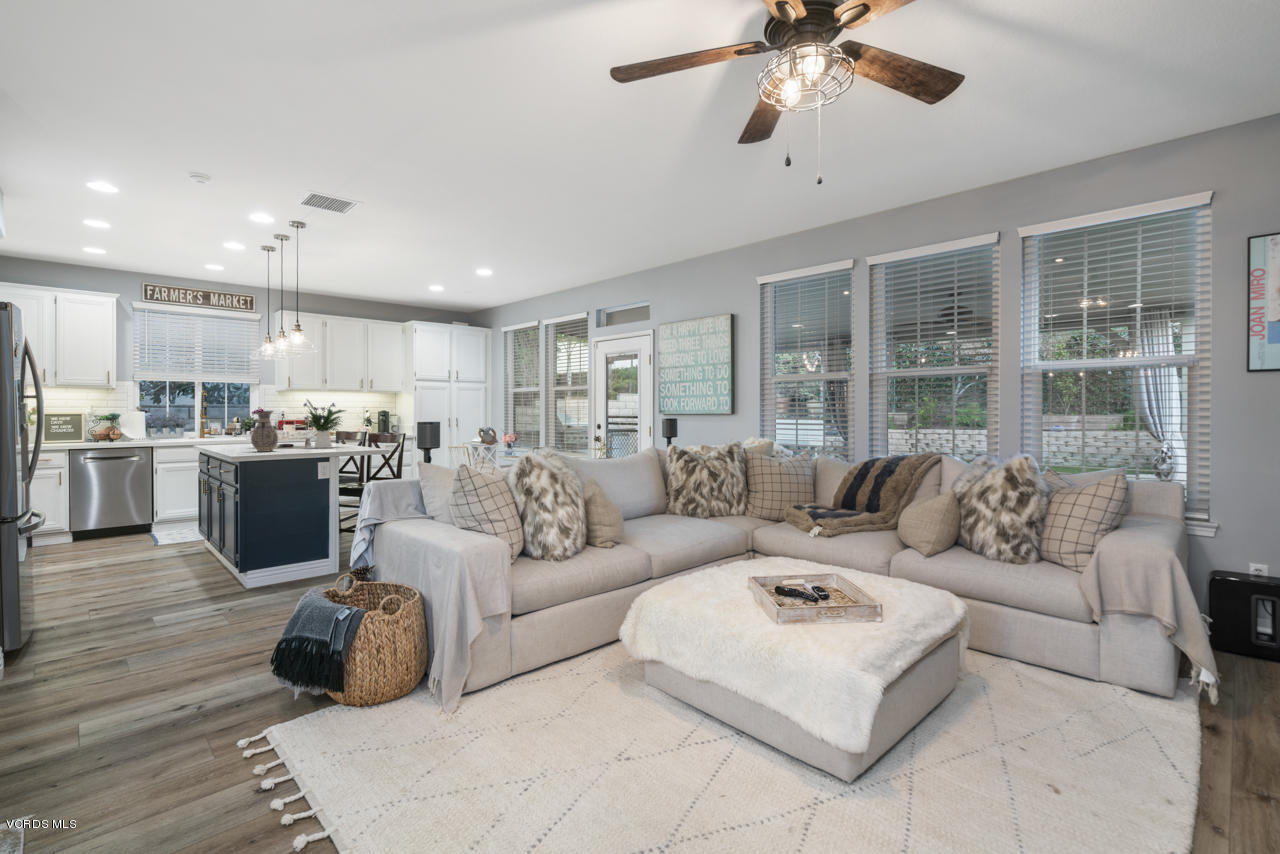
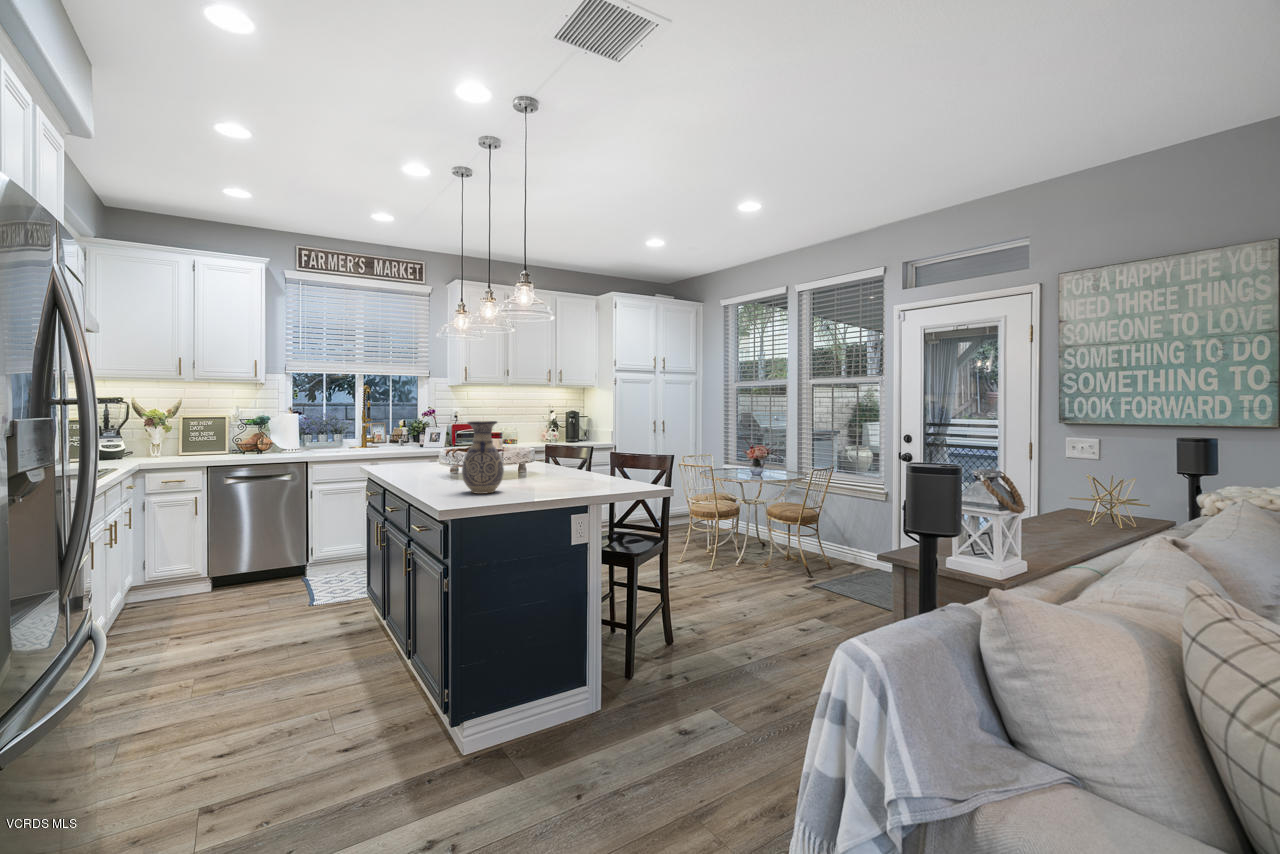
flower arrangement: present [302,400,345,448] -> none [517,399,592,481]

